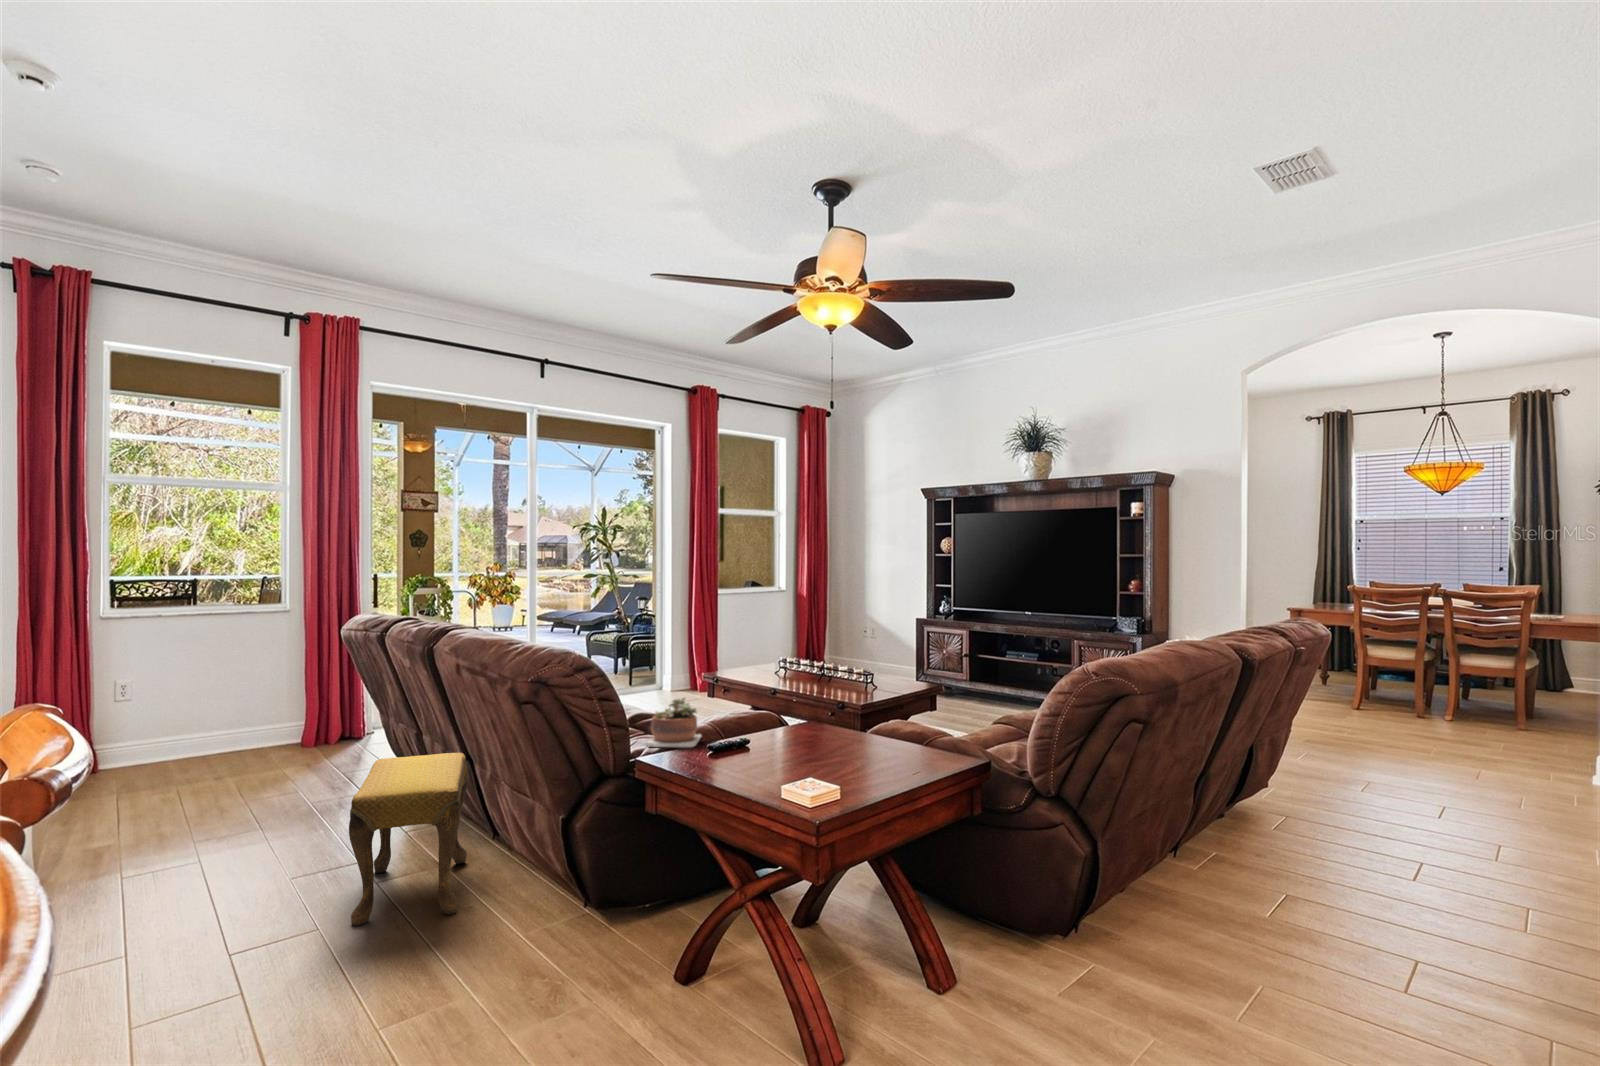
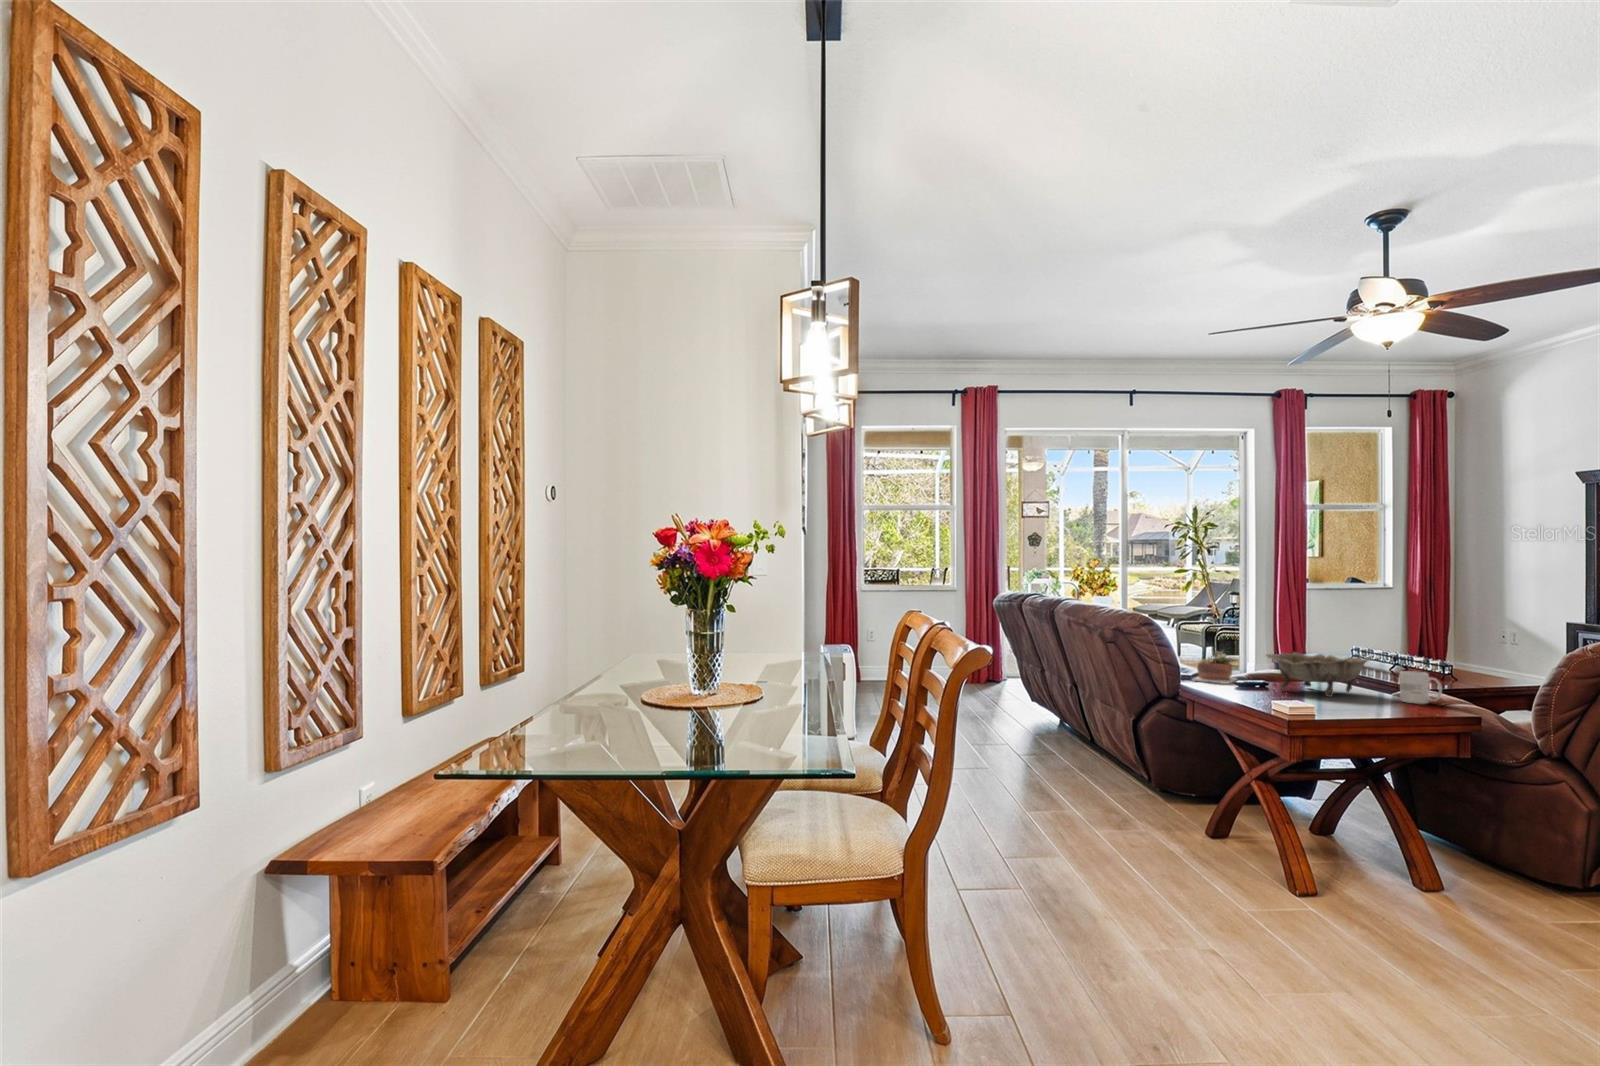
decorative bowl: none [748,695,881,760] -> present [1266,652,1373,697]
mug: none [915,715,963,760] -> present [1400,671,1442,704]
footstool: present [349,753,468,926] -> none [1008,681,1076,776]

